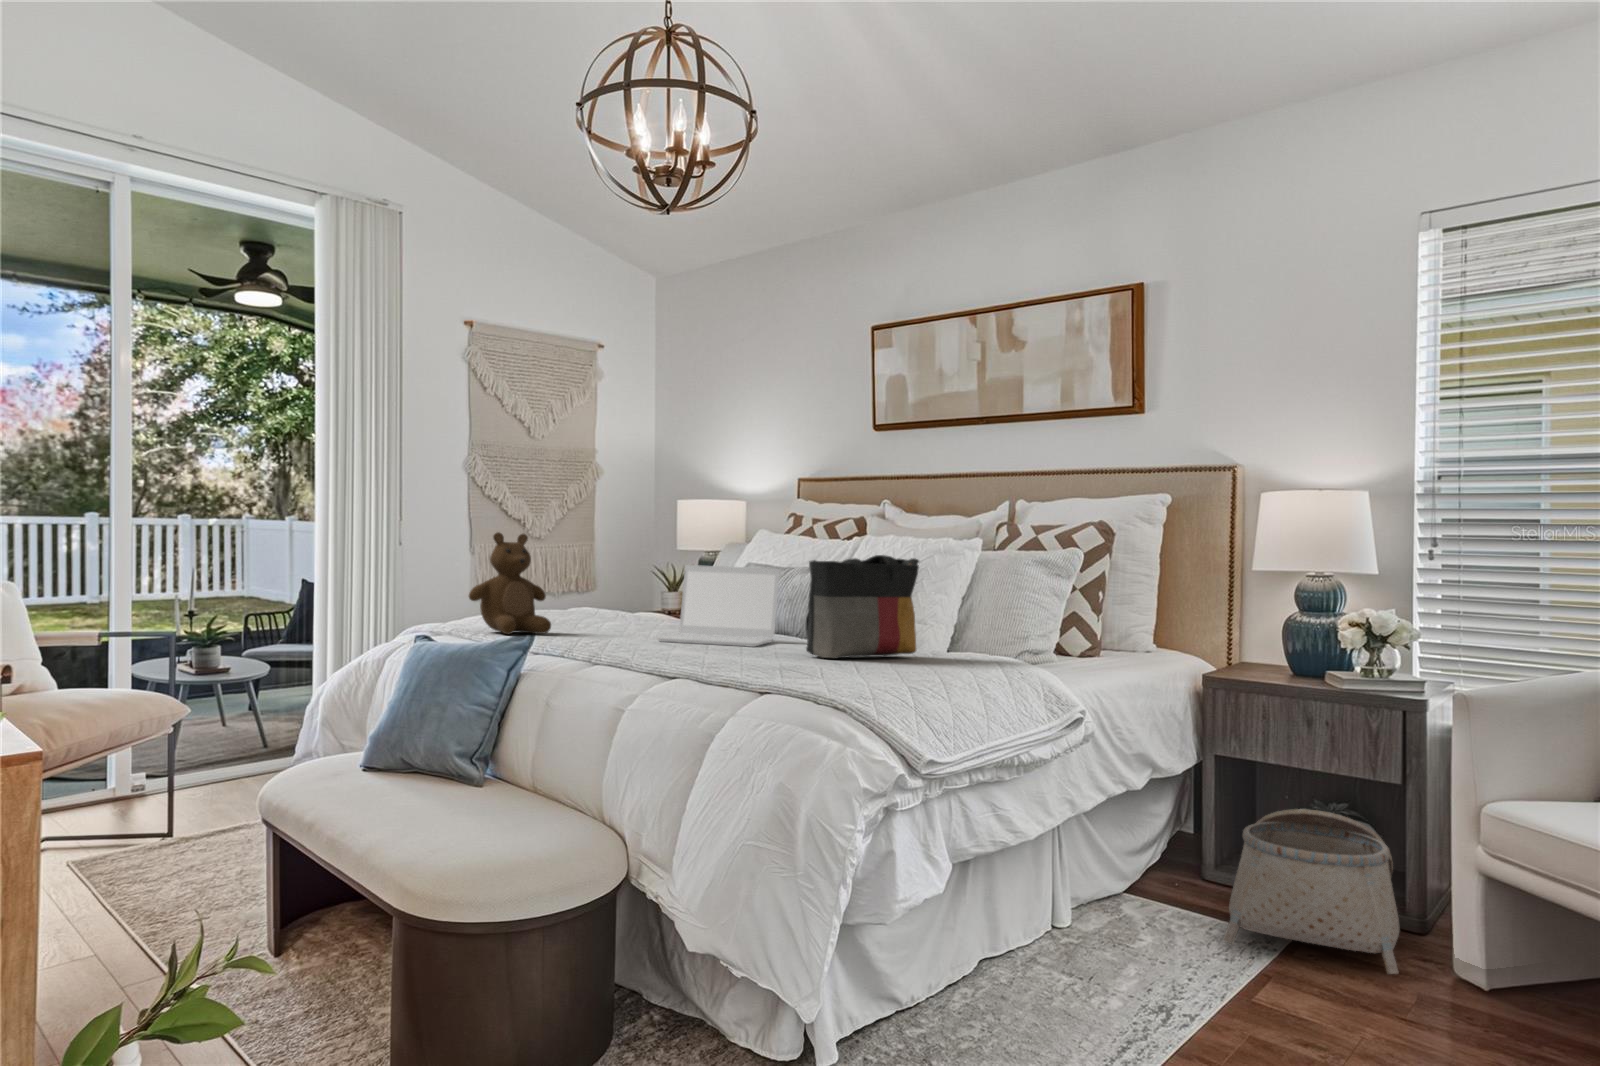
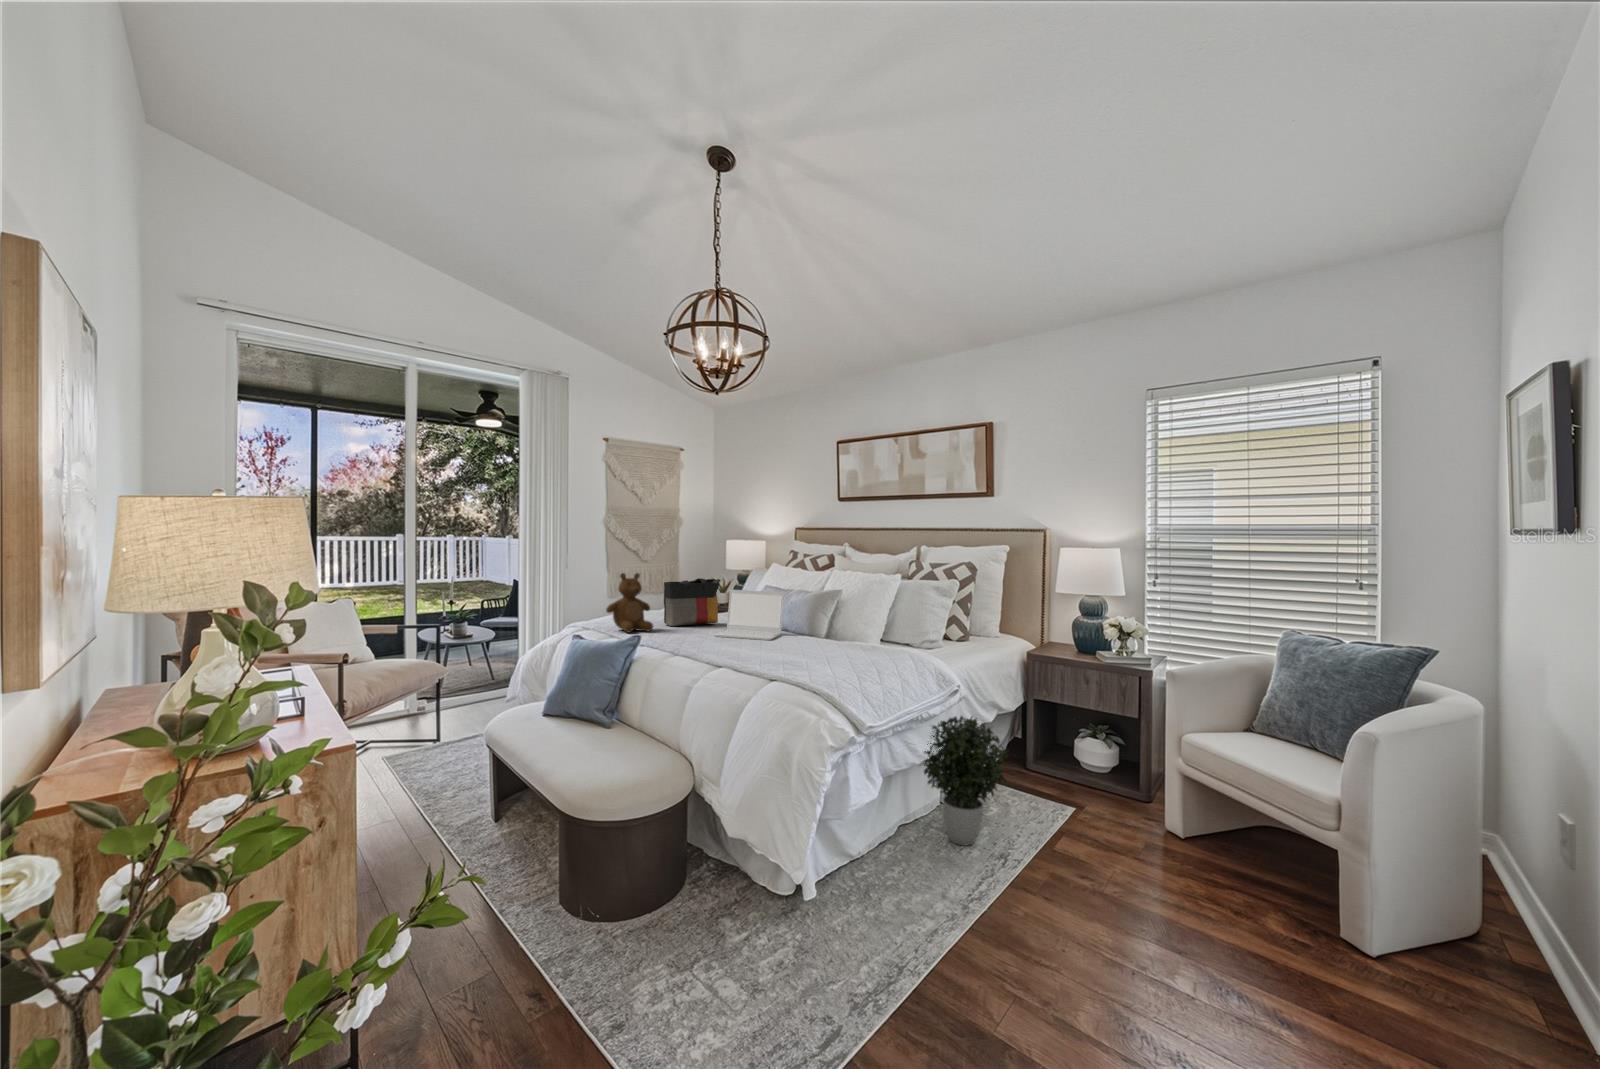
tote bag: present [805,555,919,658] -> present [664,578,721,626]
potted plant: none [1018,764,1178,990] -> present [923,716,1008,845]
basket: present [1223,809,1400,974] -> none [1036,735,1135,835]

